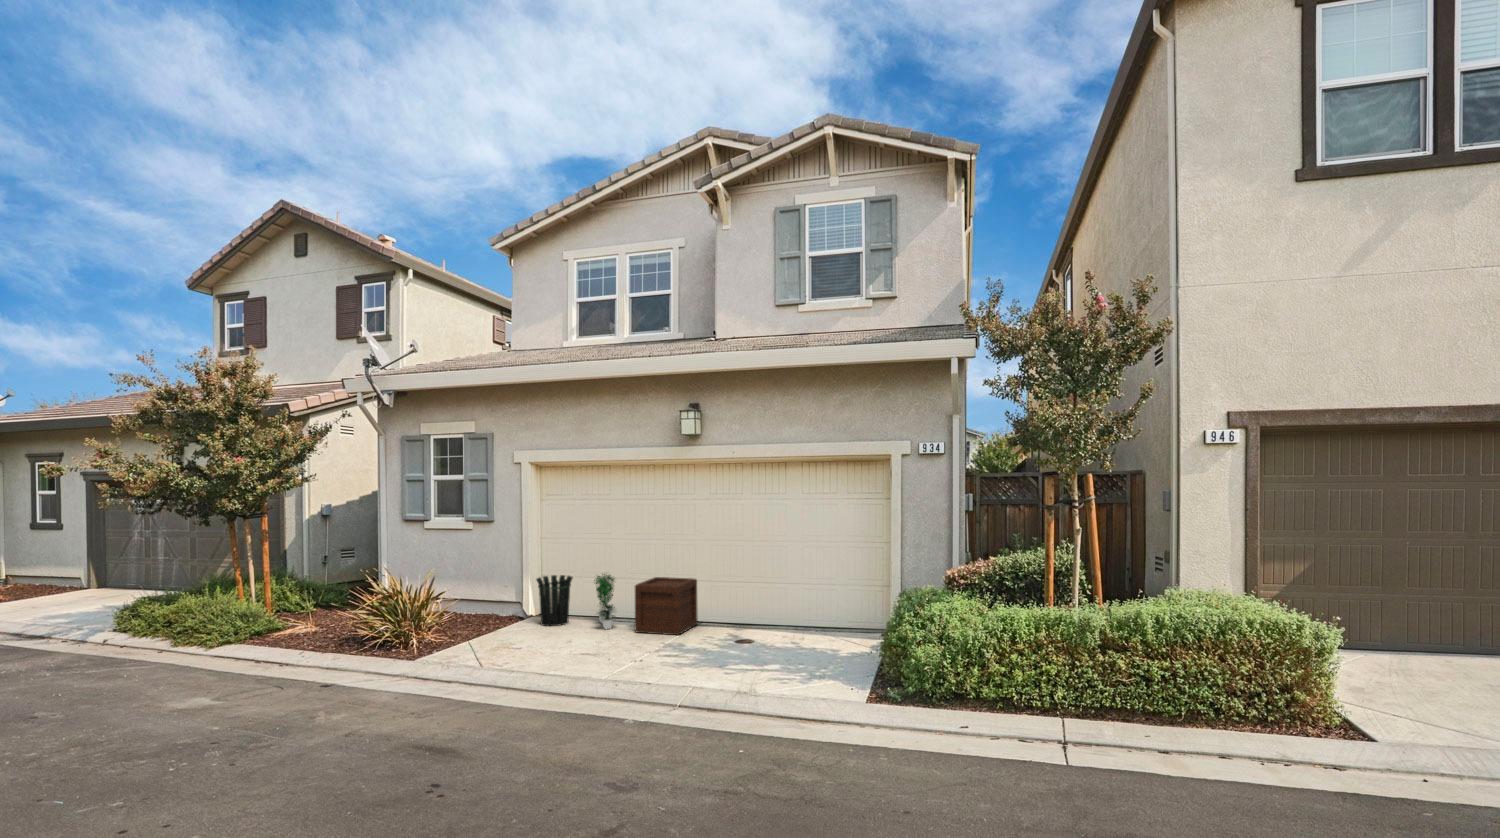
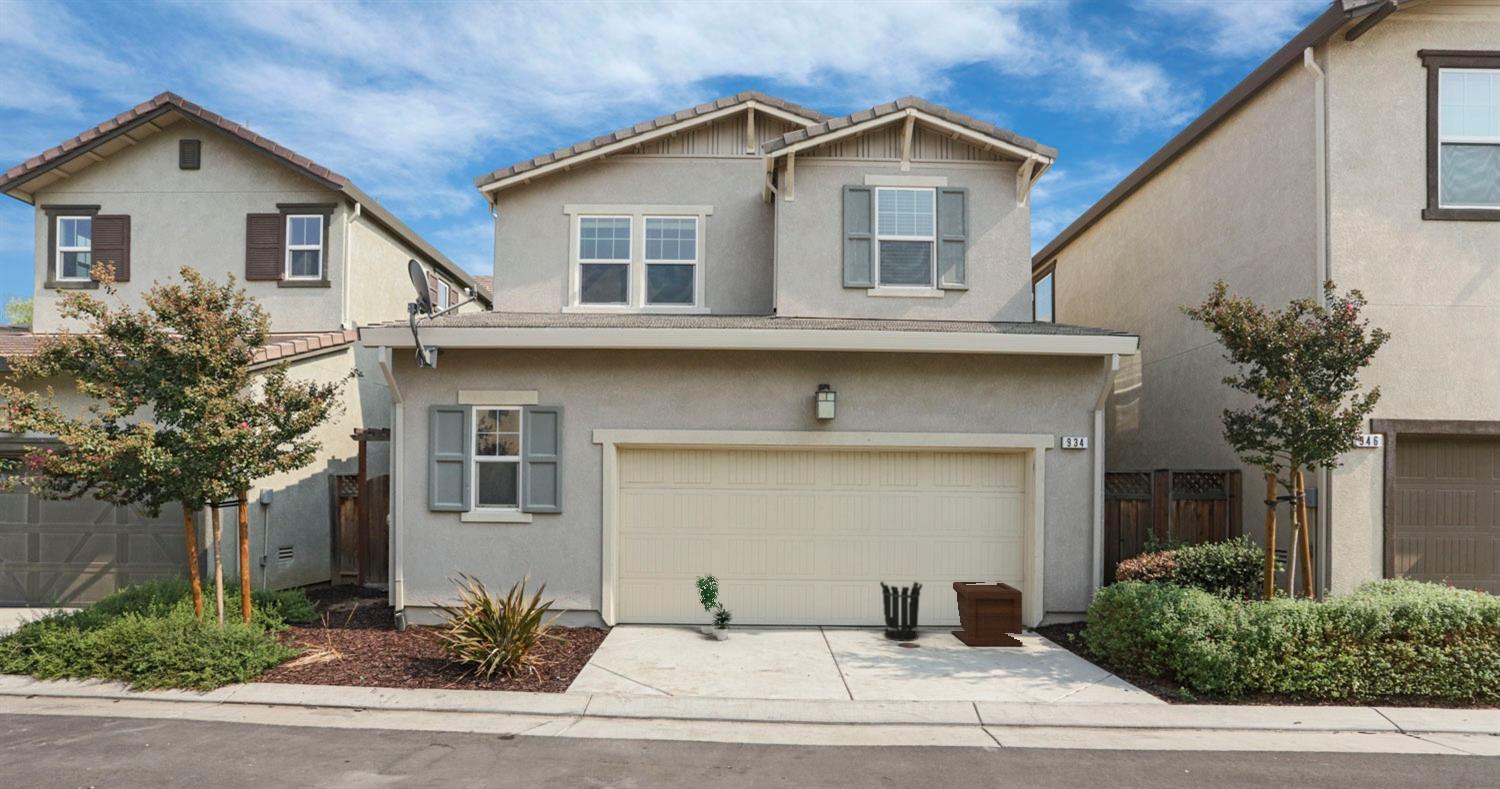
waste bin: present [536,575,573,626] -> present [880,582,922,641]
wooden crate: present [635,577,698,635] -> present [951,582,1022,647]

